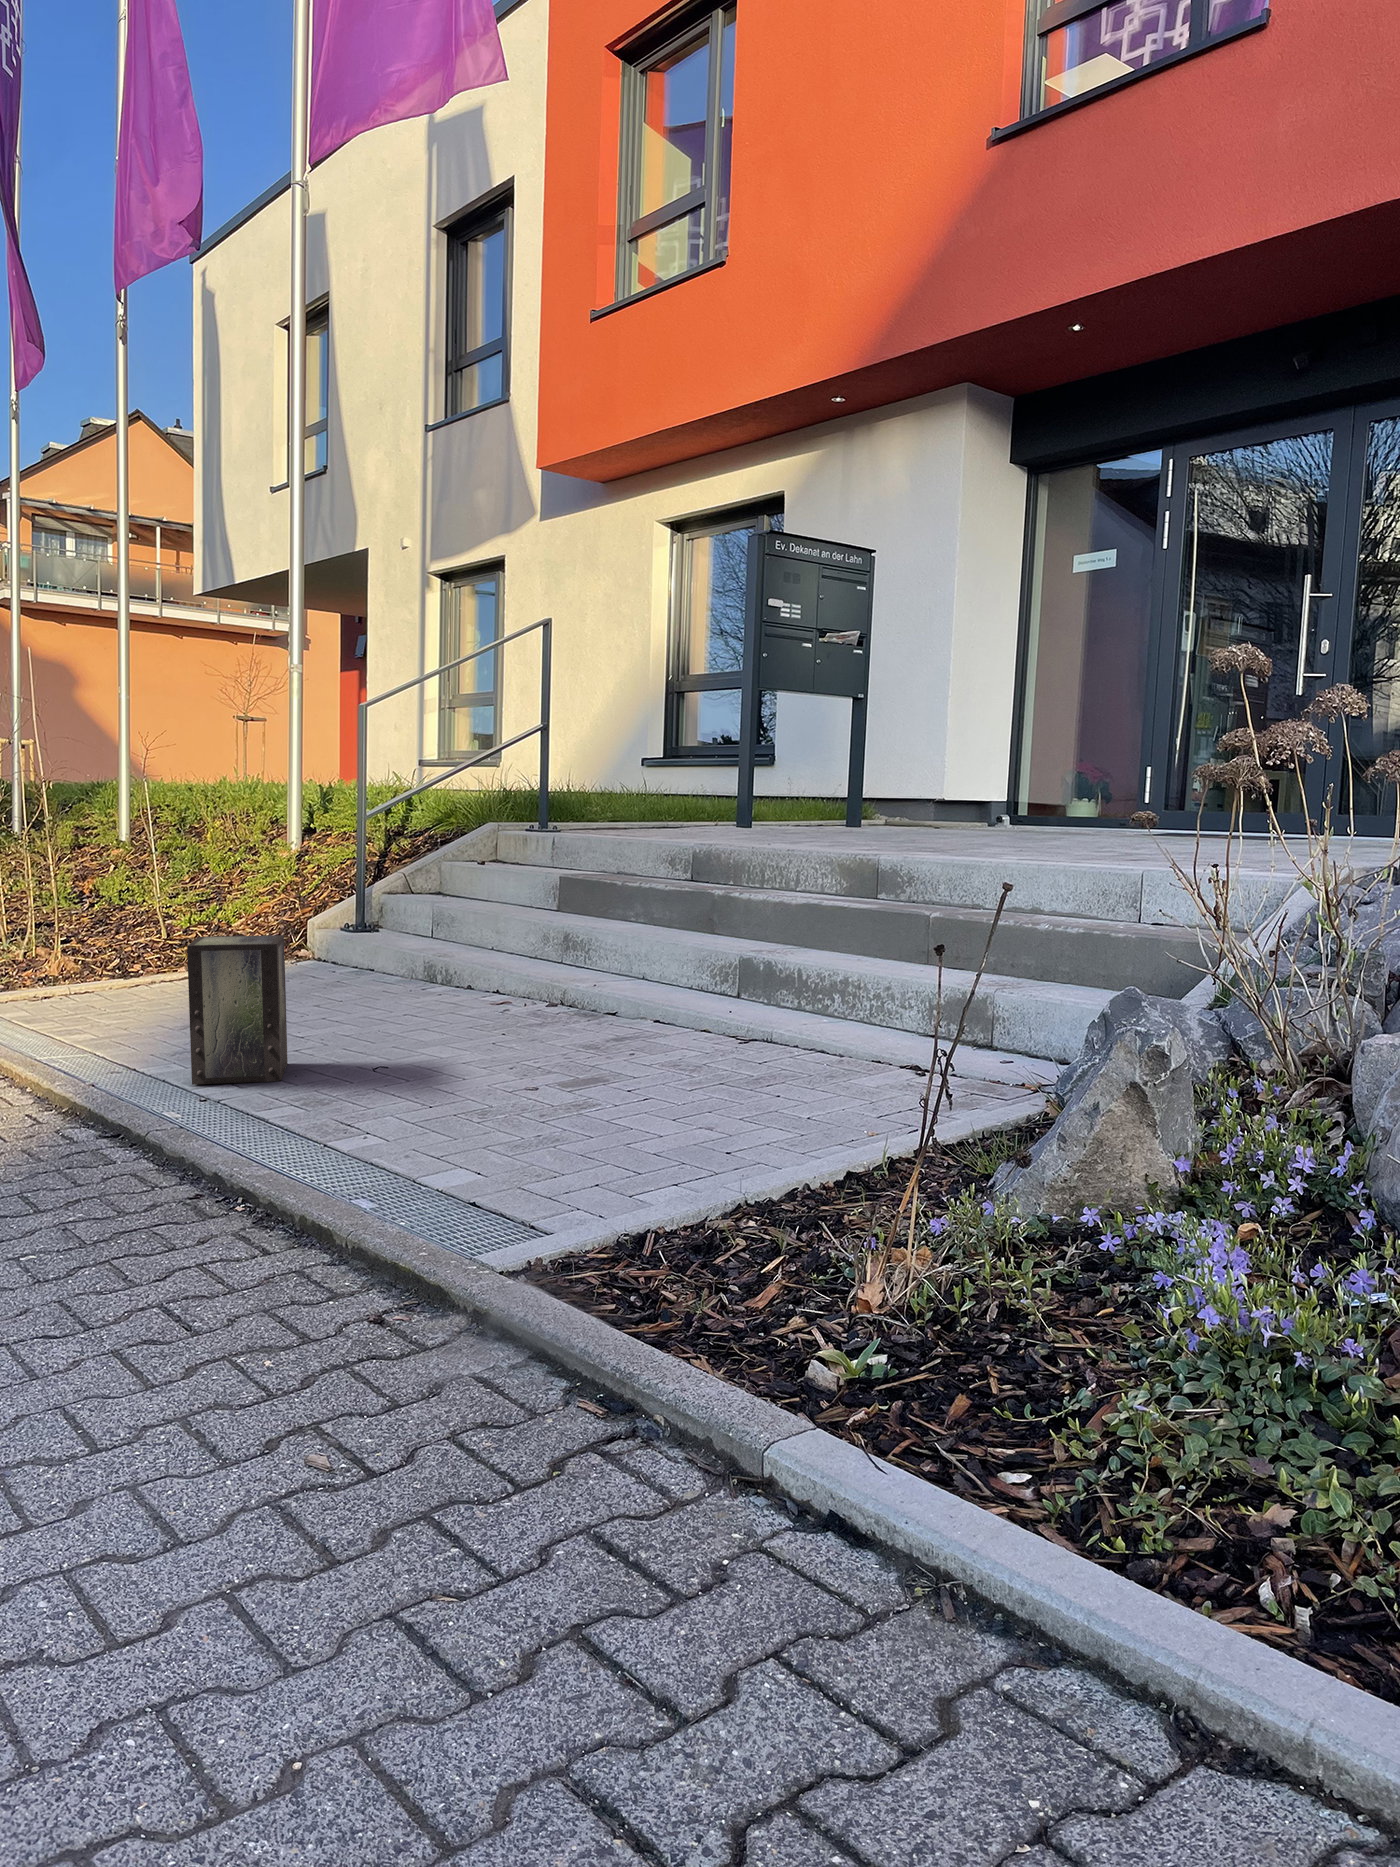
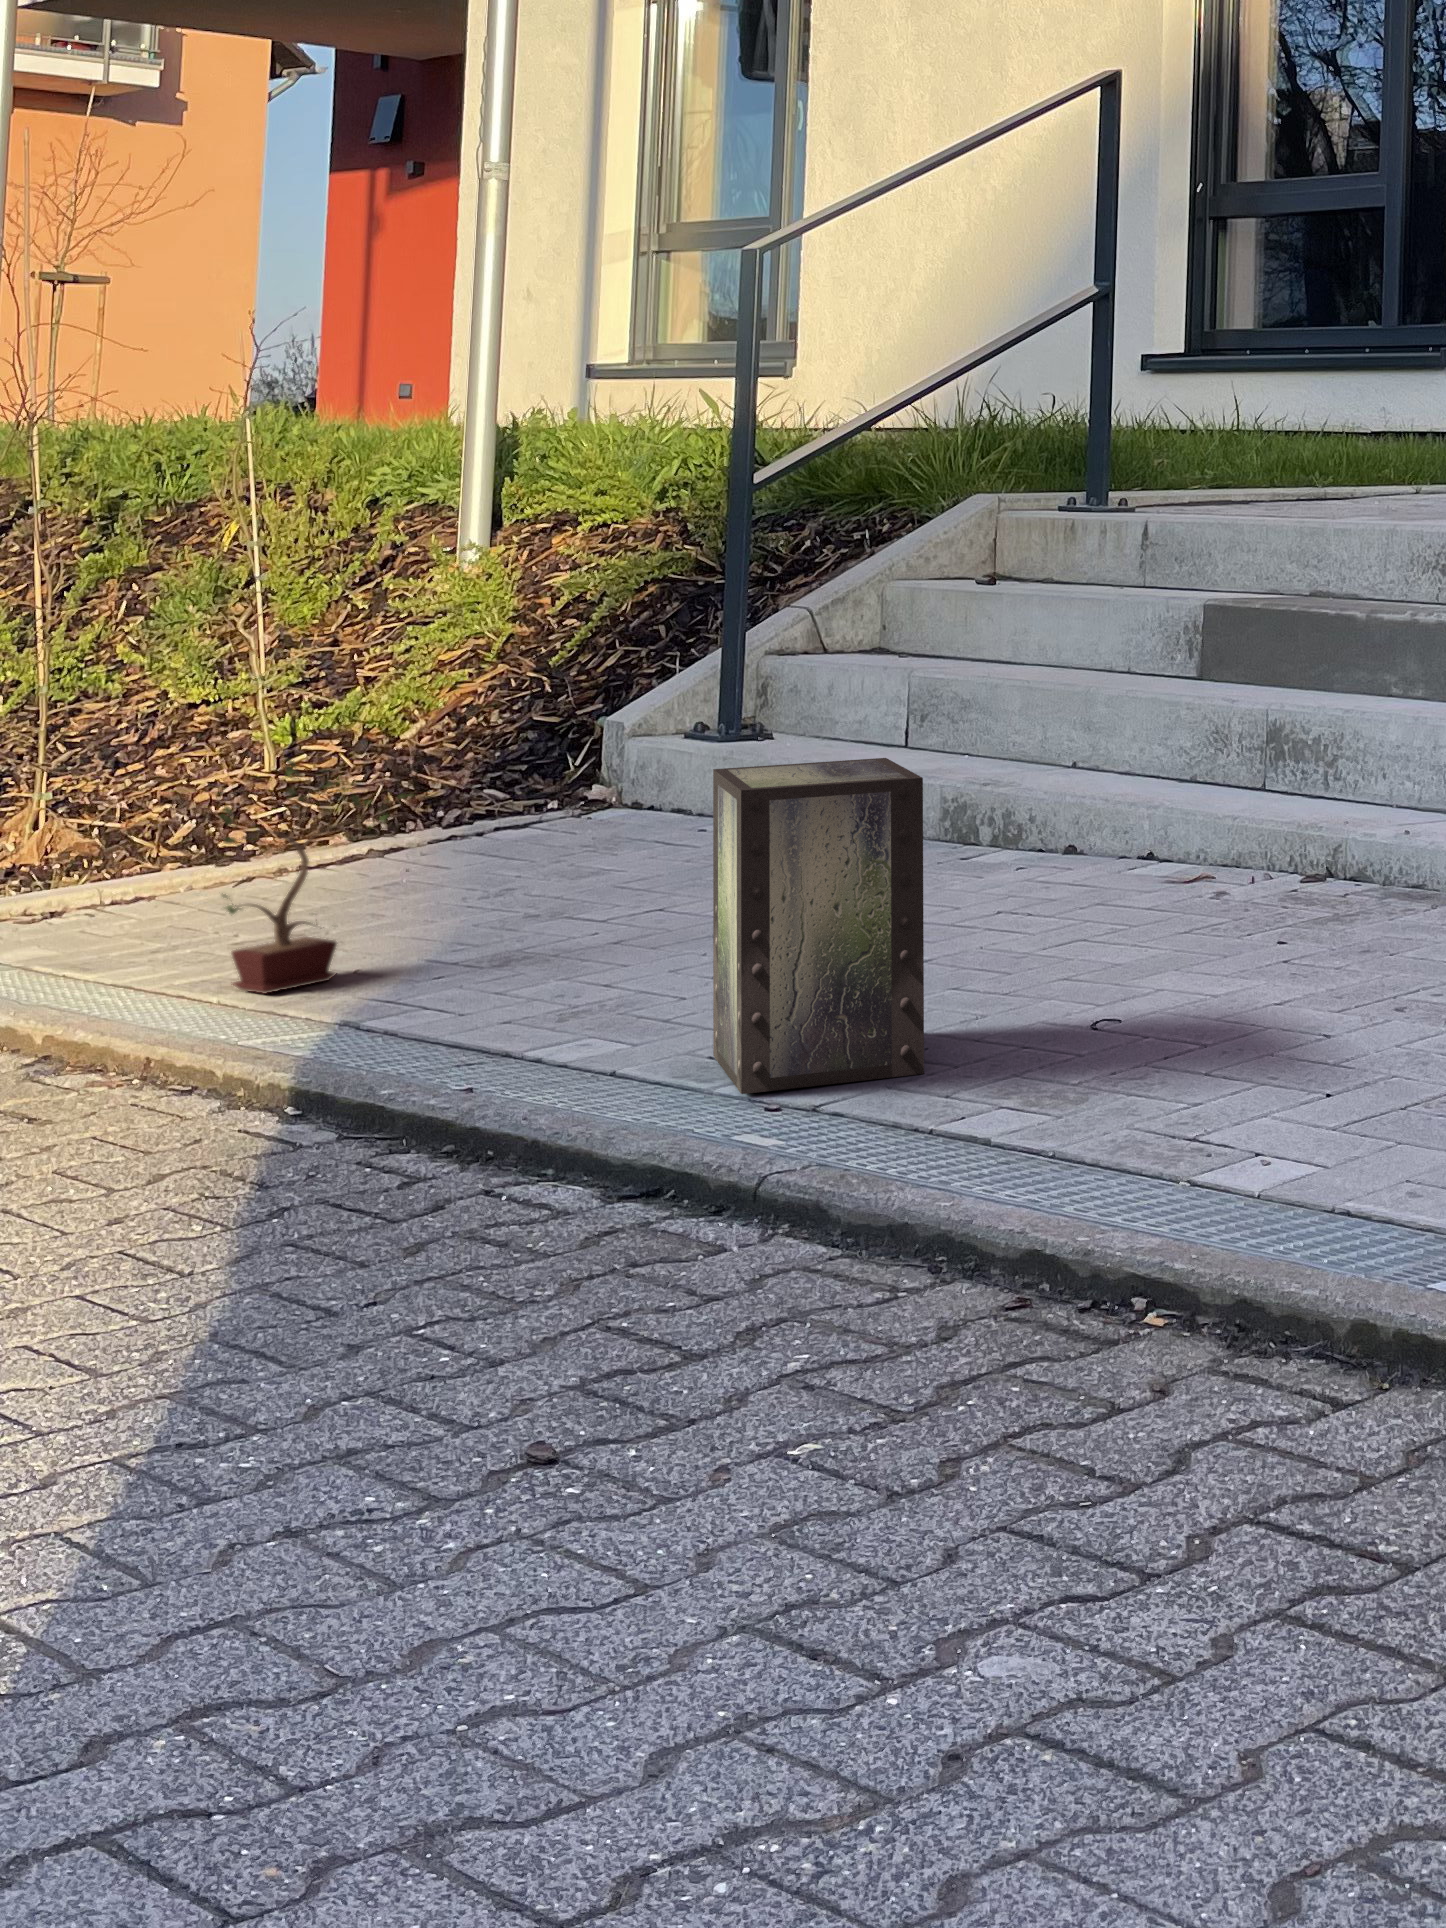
potted plant: none [39,925,138,1030] -> present [220,758,413,994]

